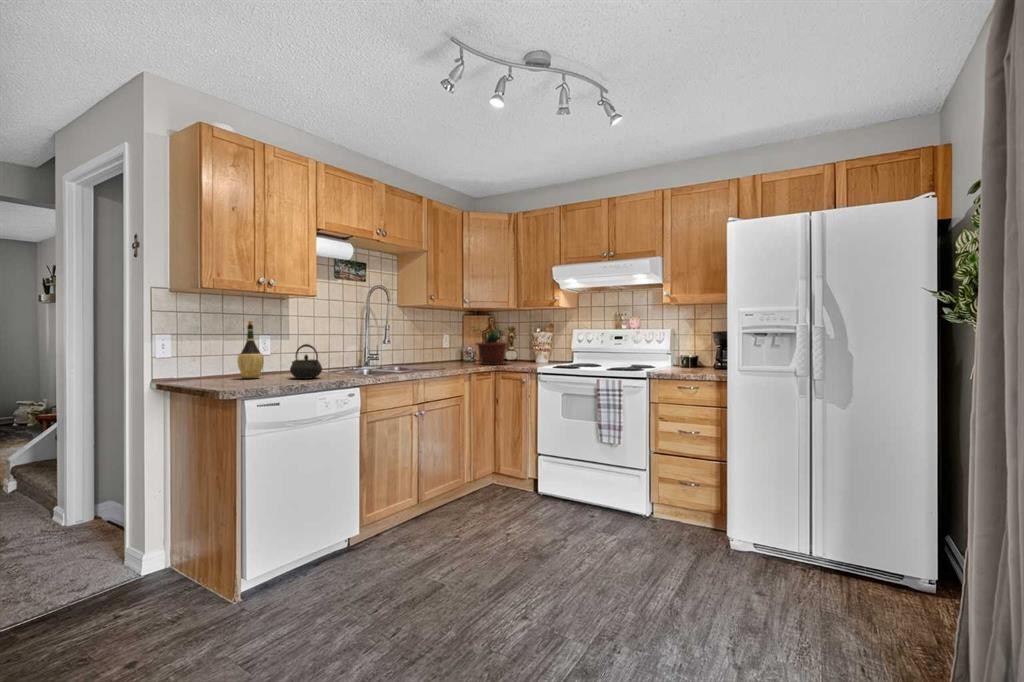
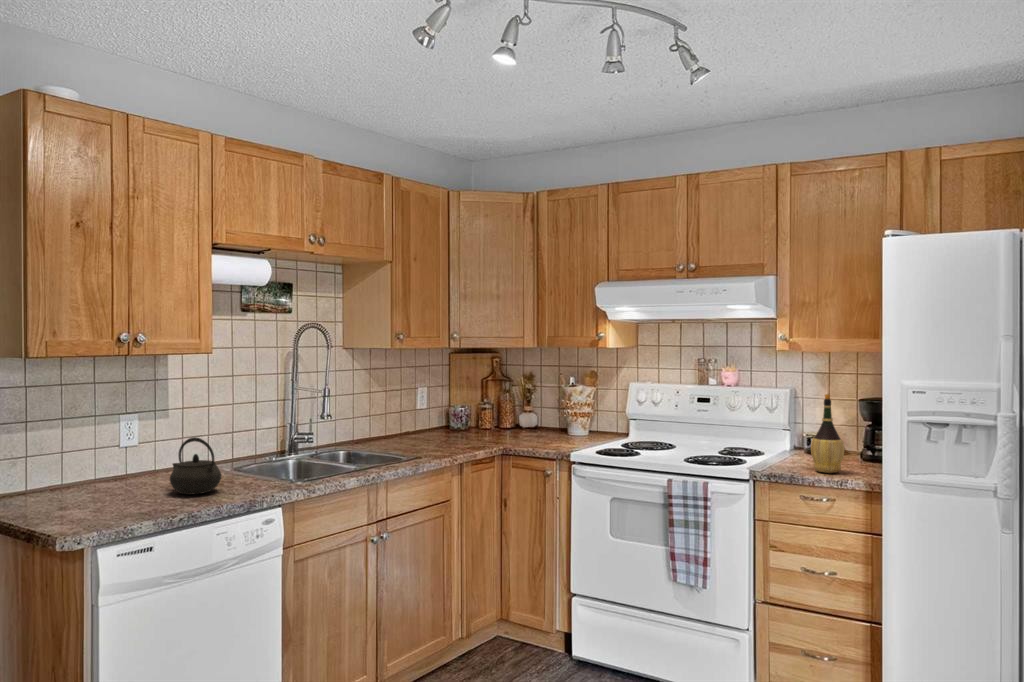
wine bottle: present [238,321,264,378] -> present [811,394,844,473]
potted plant: present [476,328,508,365] -> none [460,378,530,443]

